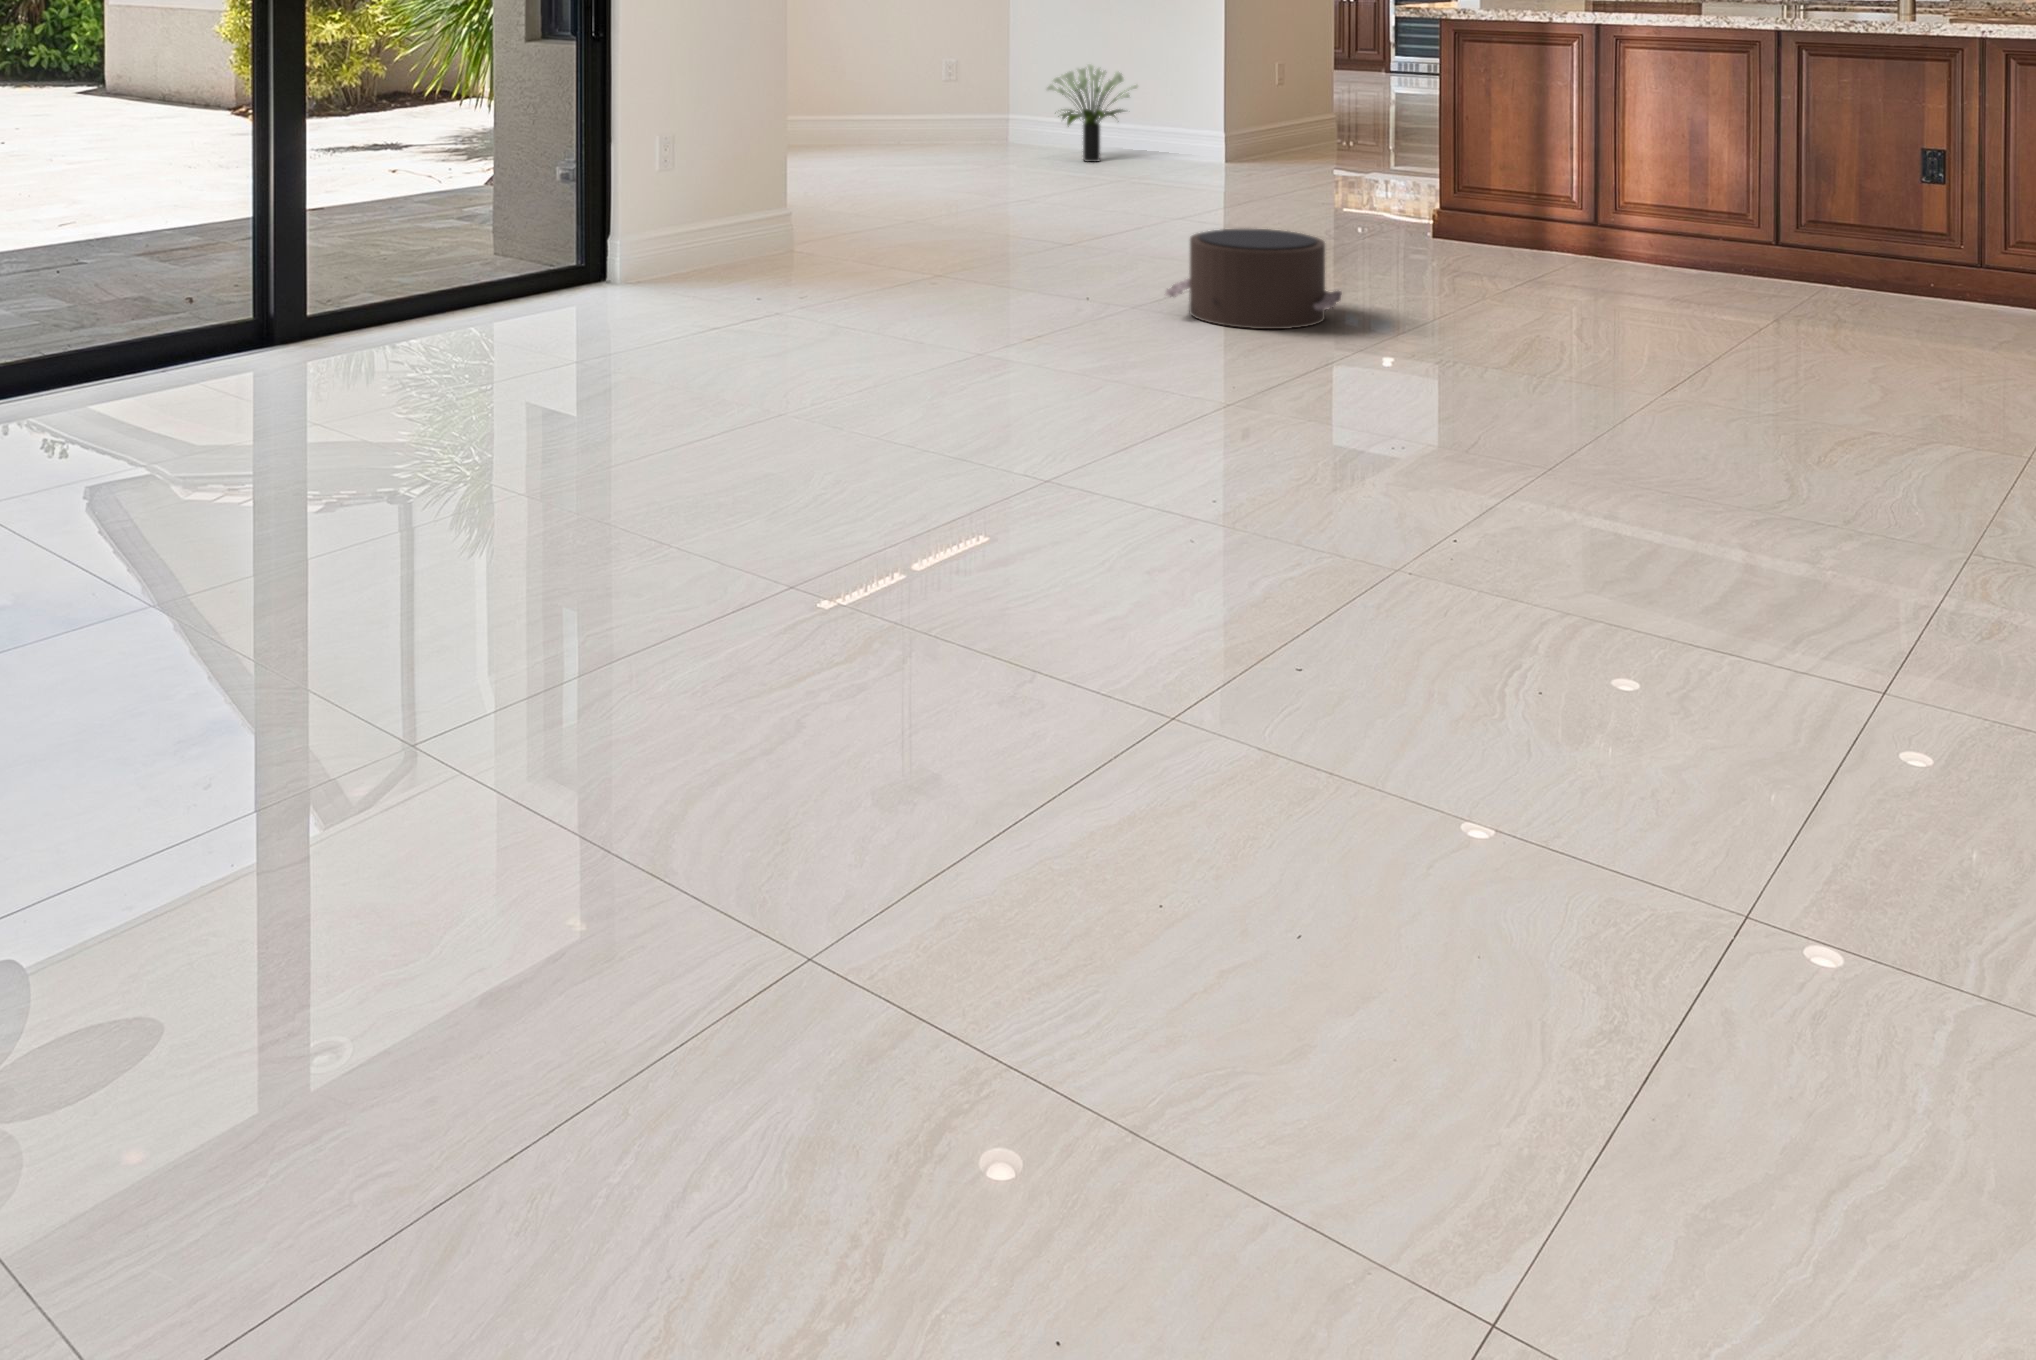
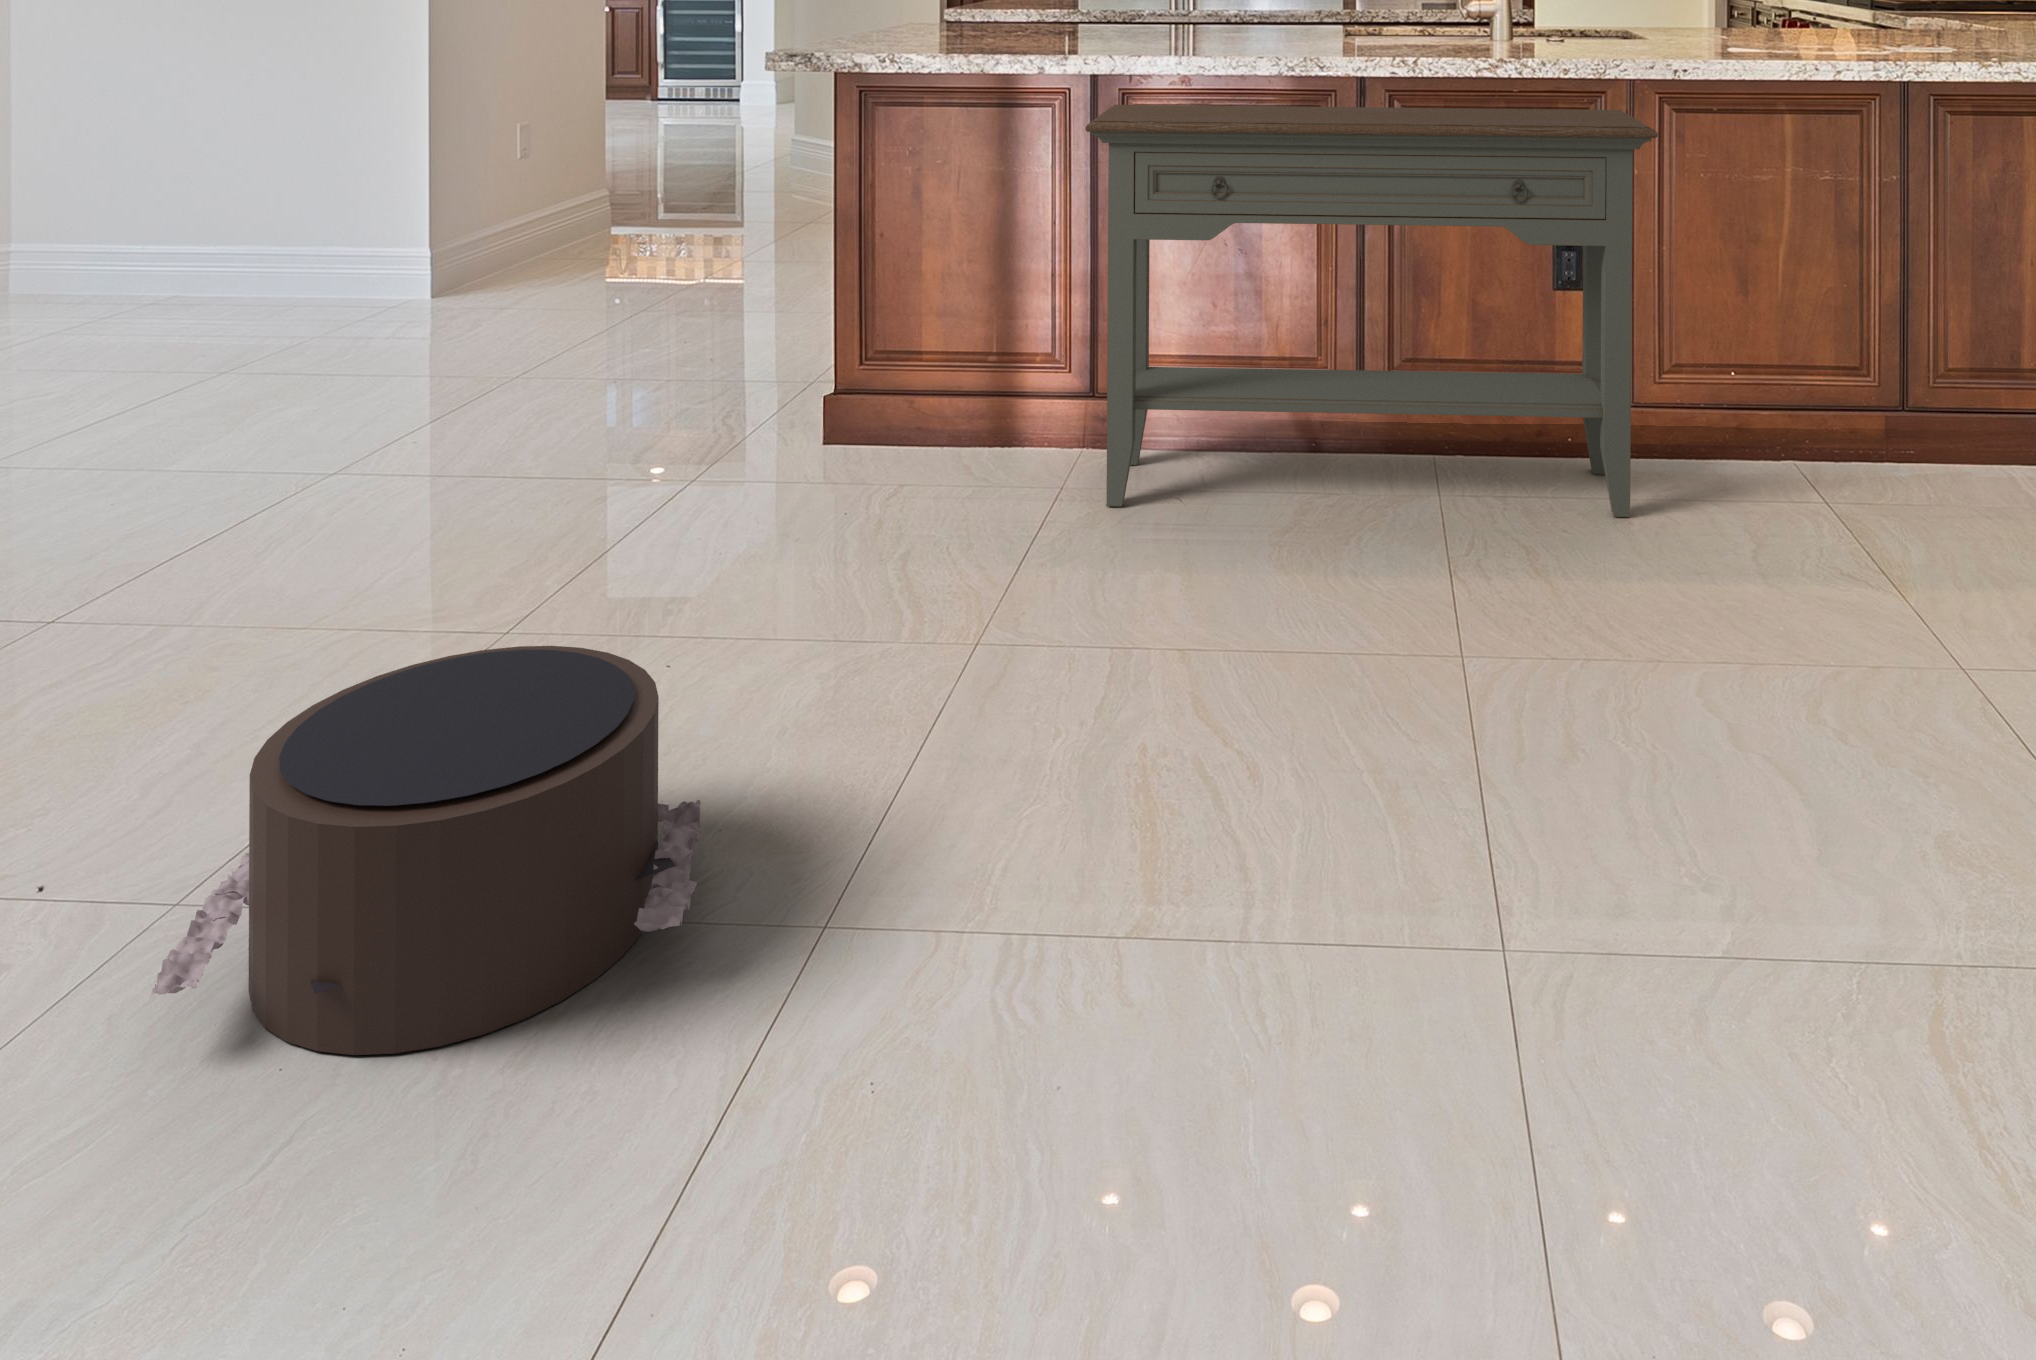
console table: none [1570,48,1953,311] -> present [1085,105,1658,517]
potted plant: present [1047,64,1137,162] -> none [61,143,258,316]

